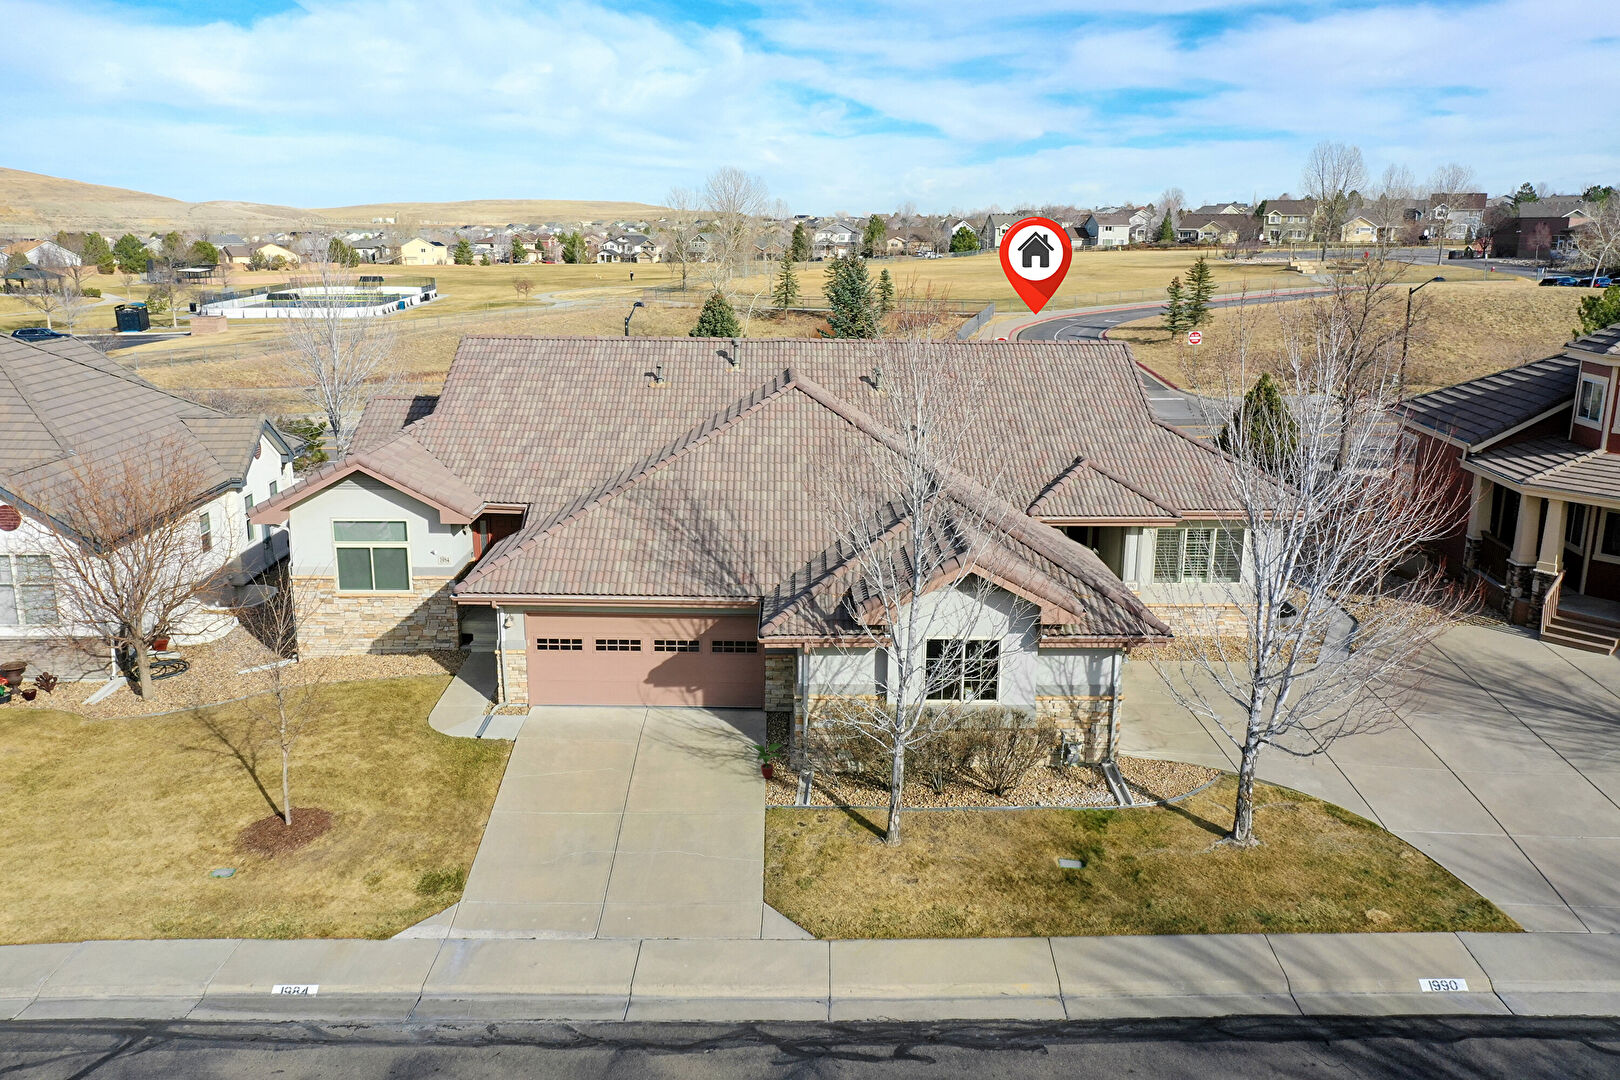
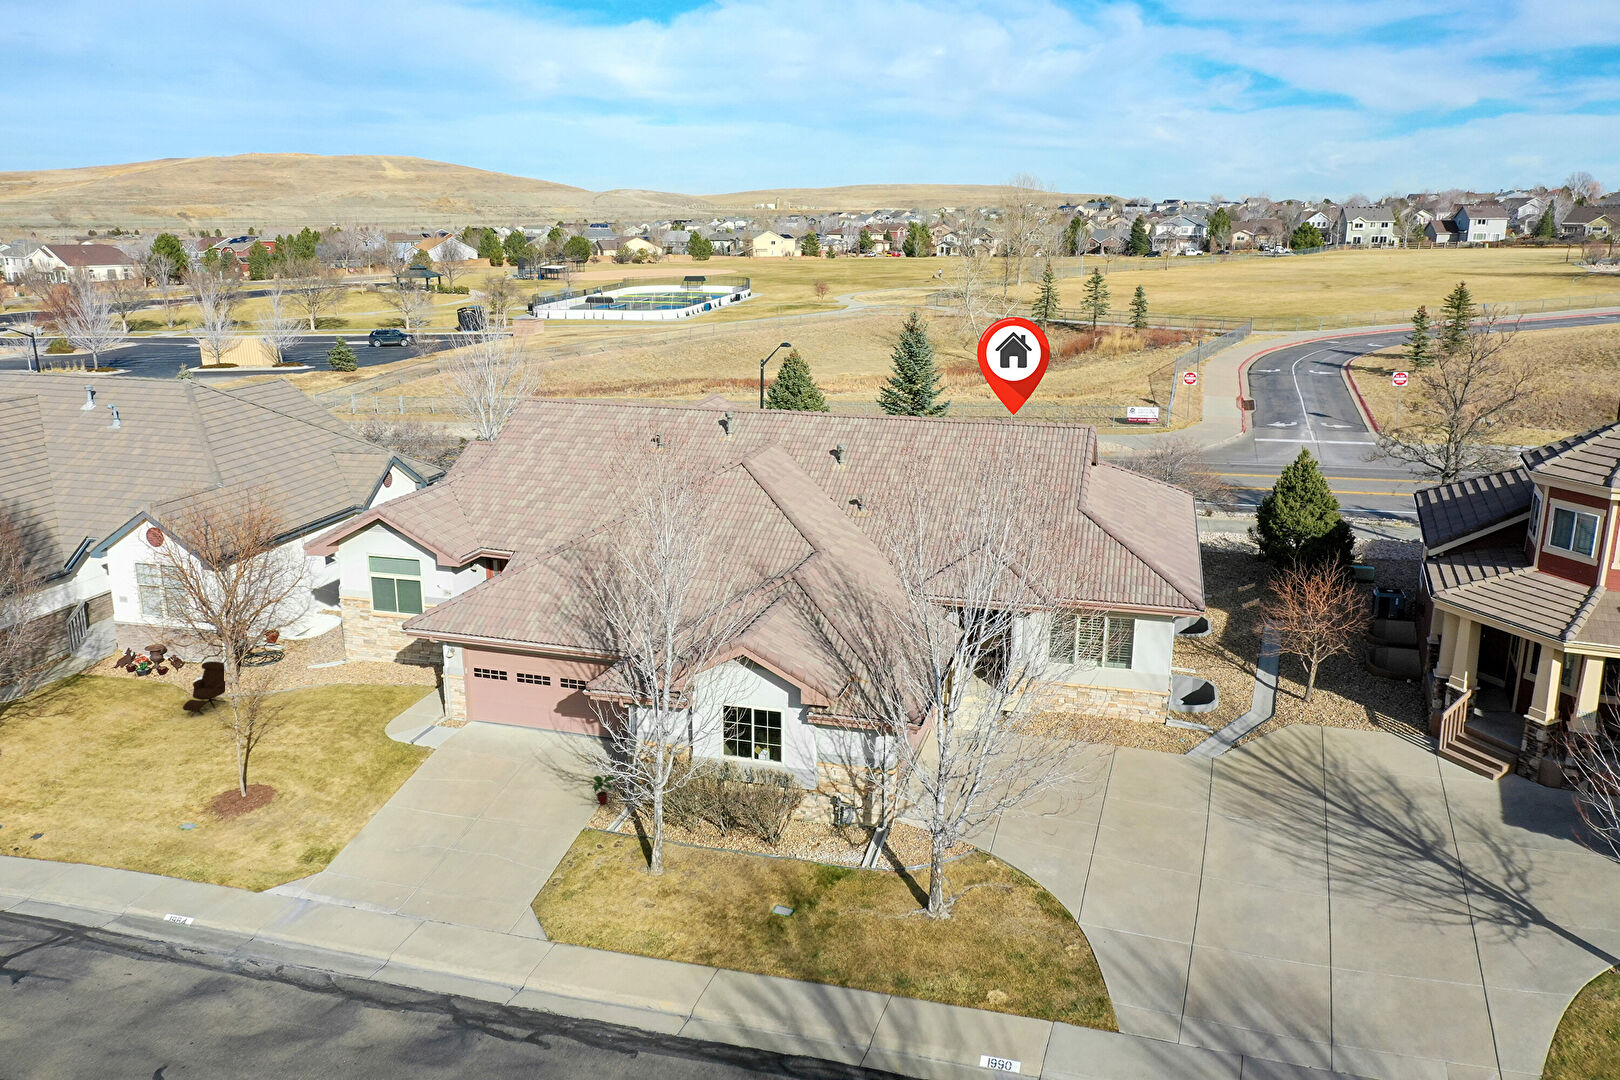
lounge chair: none [123,669,176,744] -> present [183,662,225,717]

